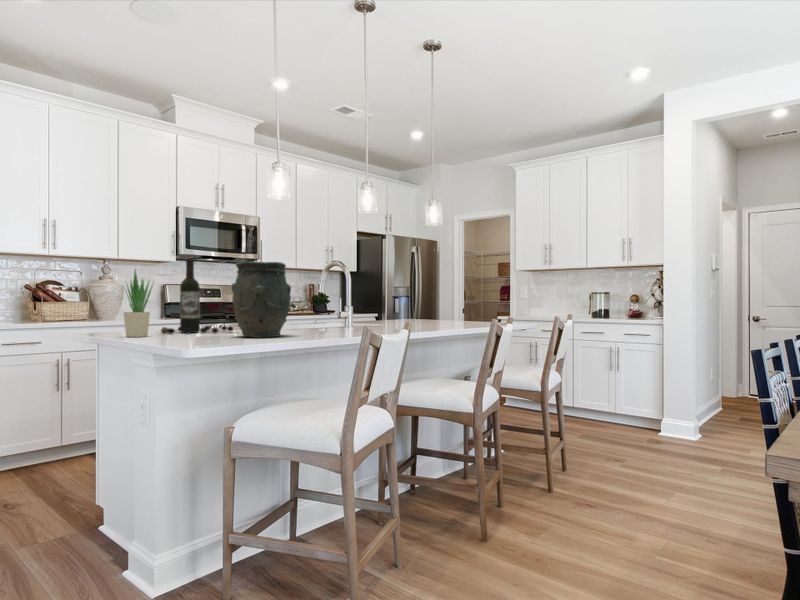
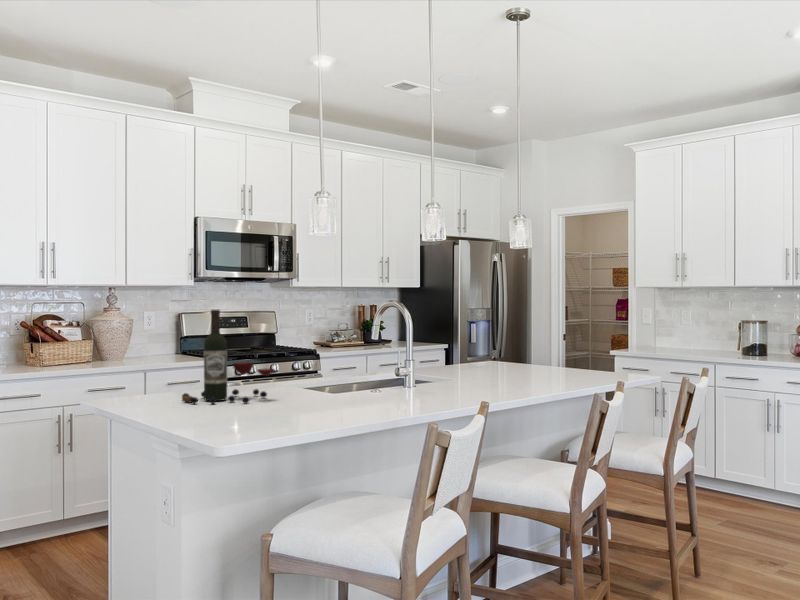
vase: present [232,262,291,338] -> none [266,324,338,418]
potted plant: present [124,270,153,337] -> none [140,329,175,413]

